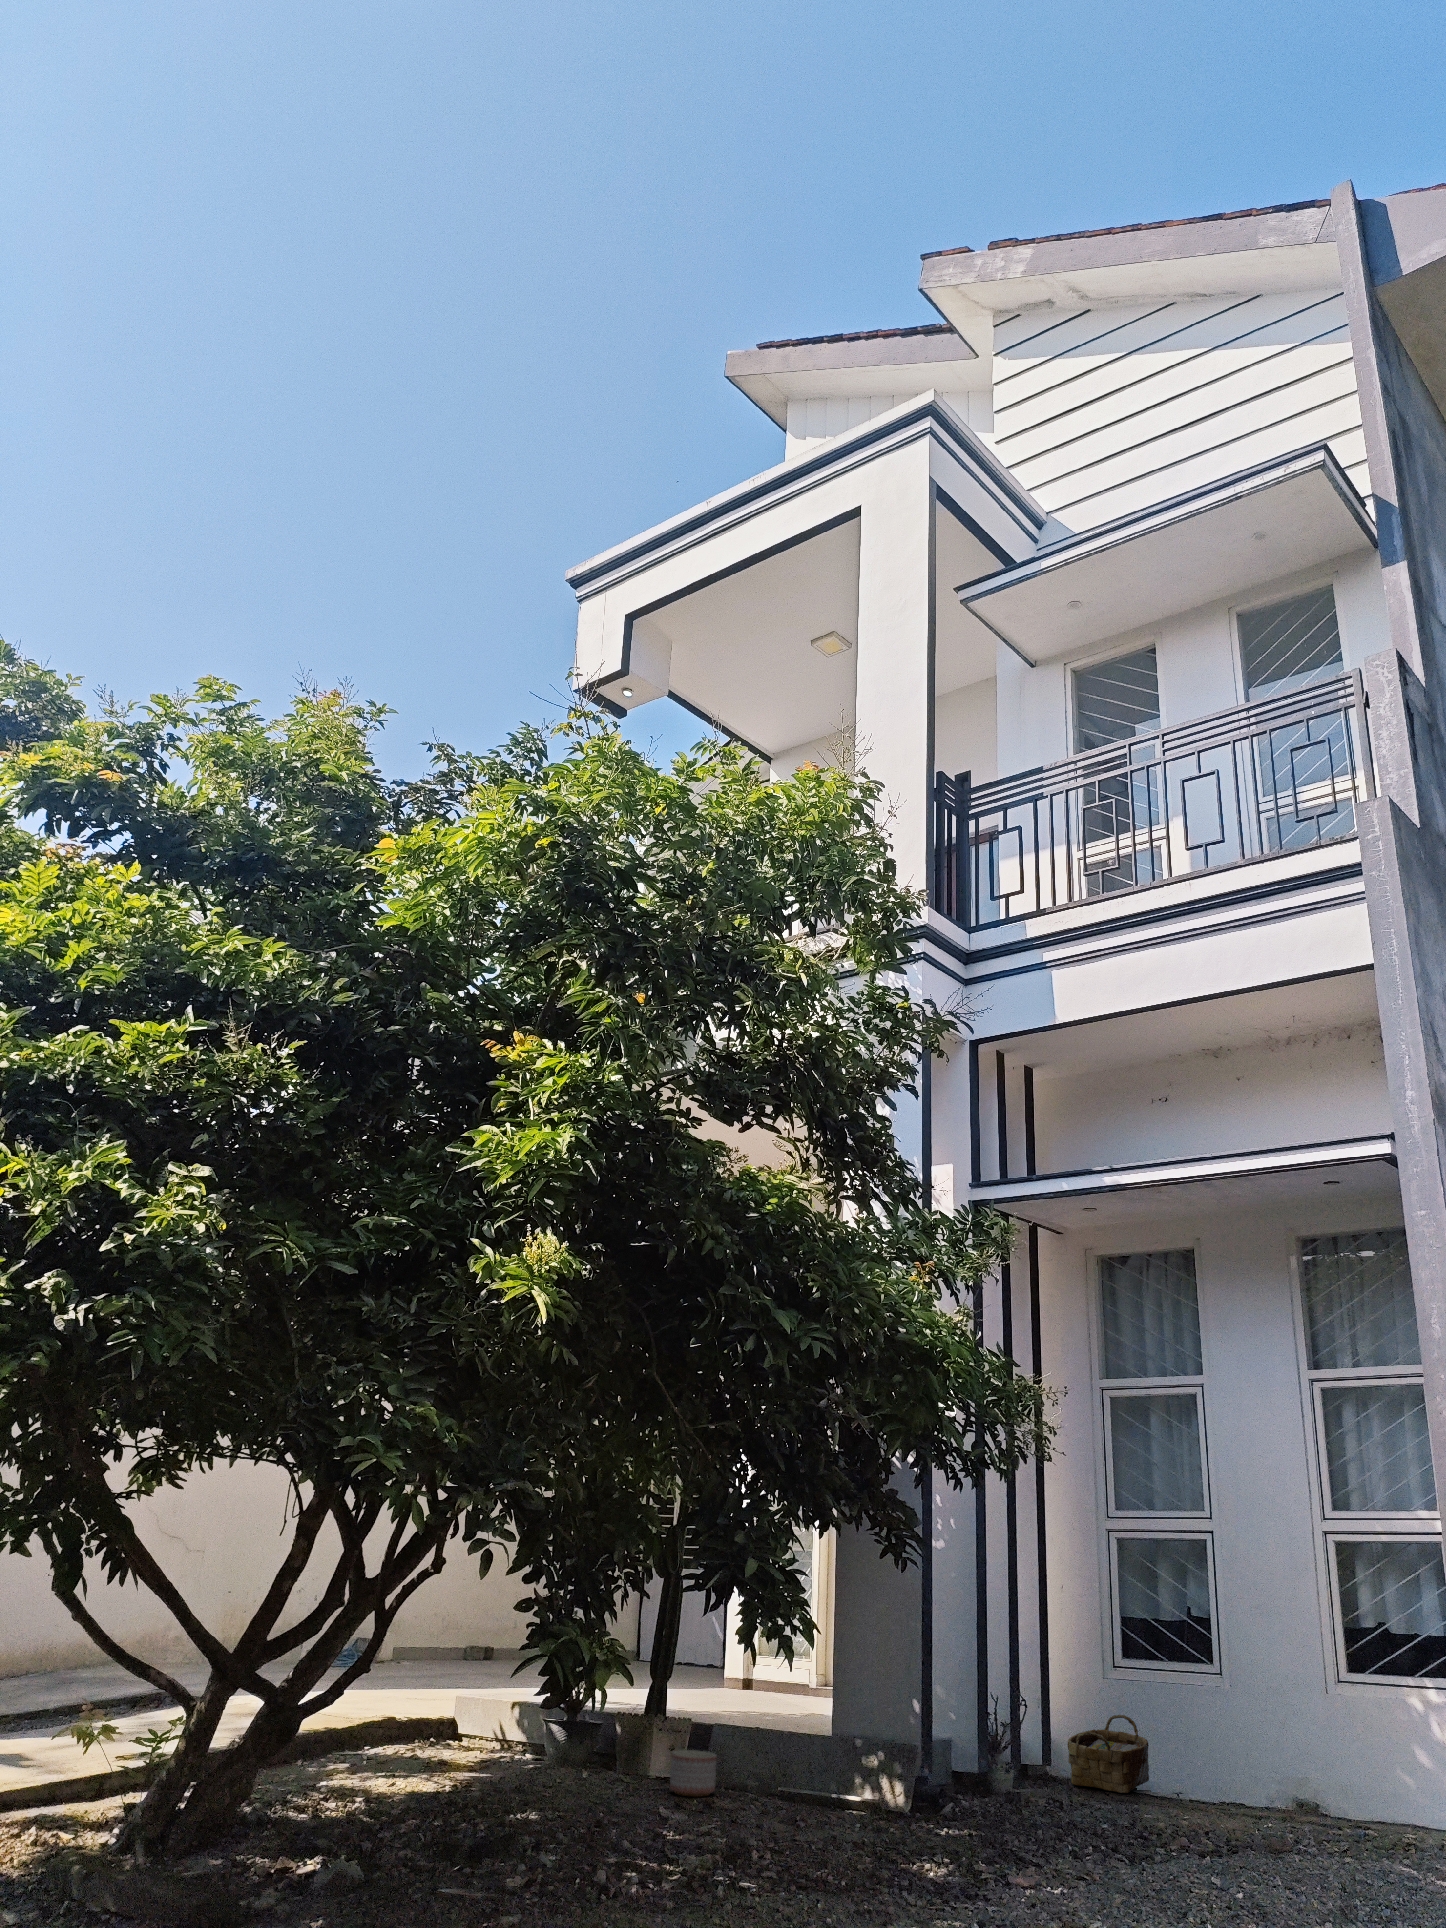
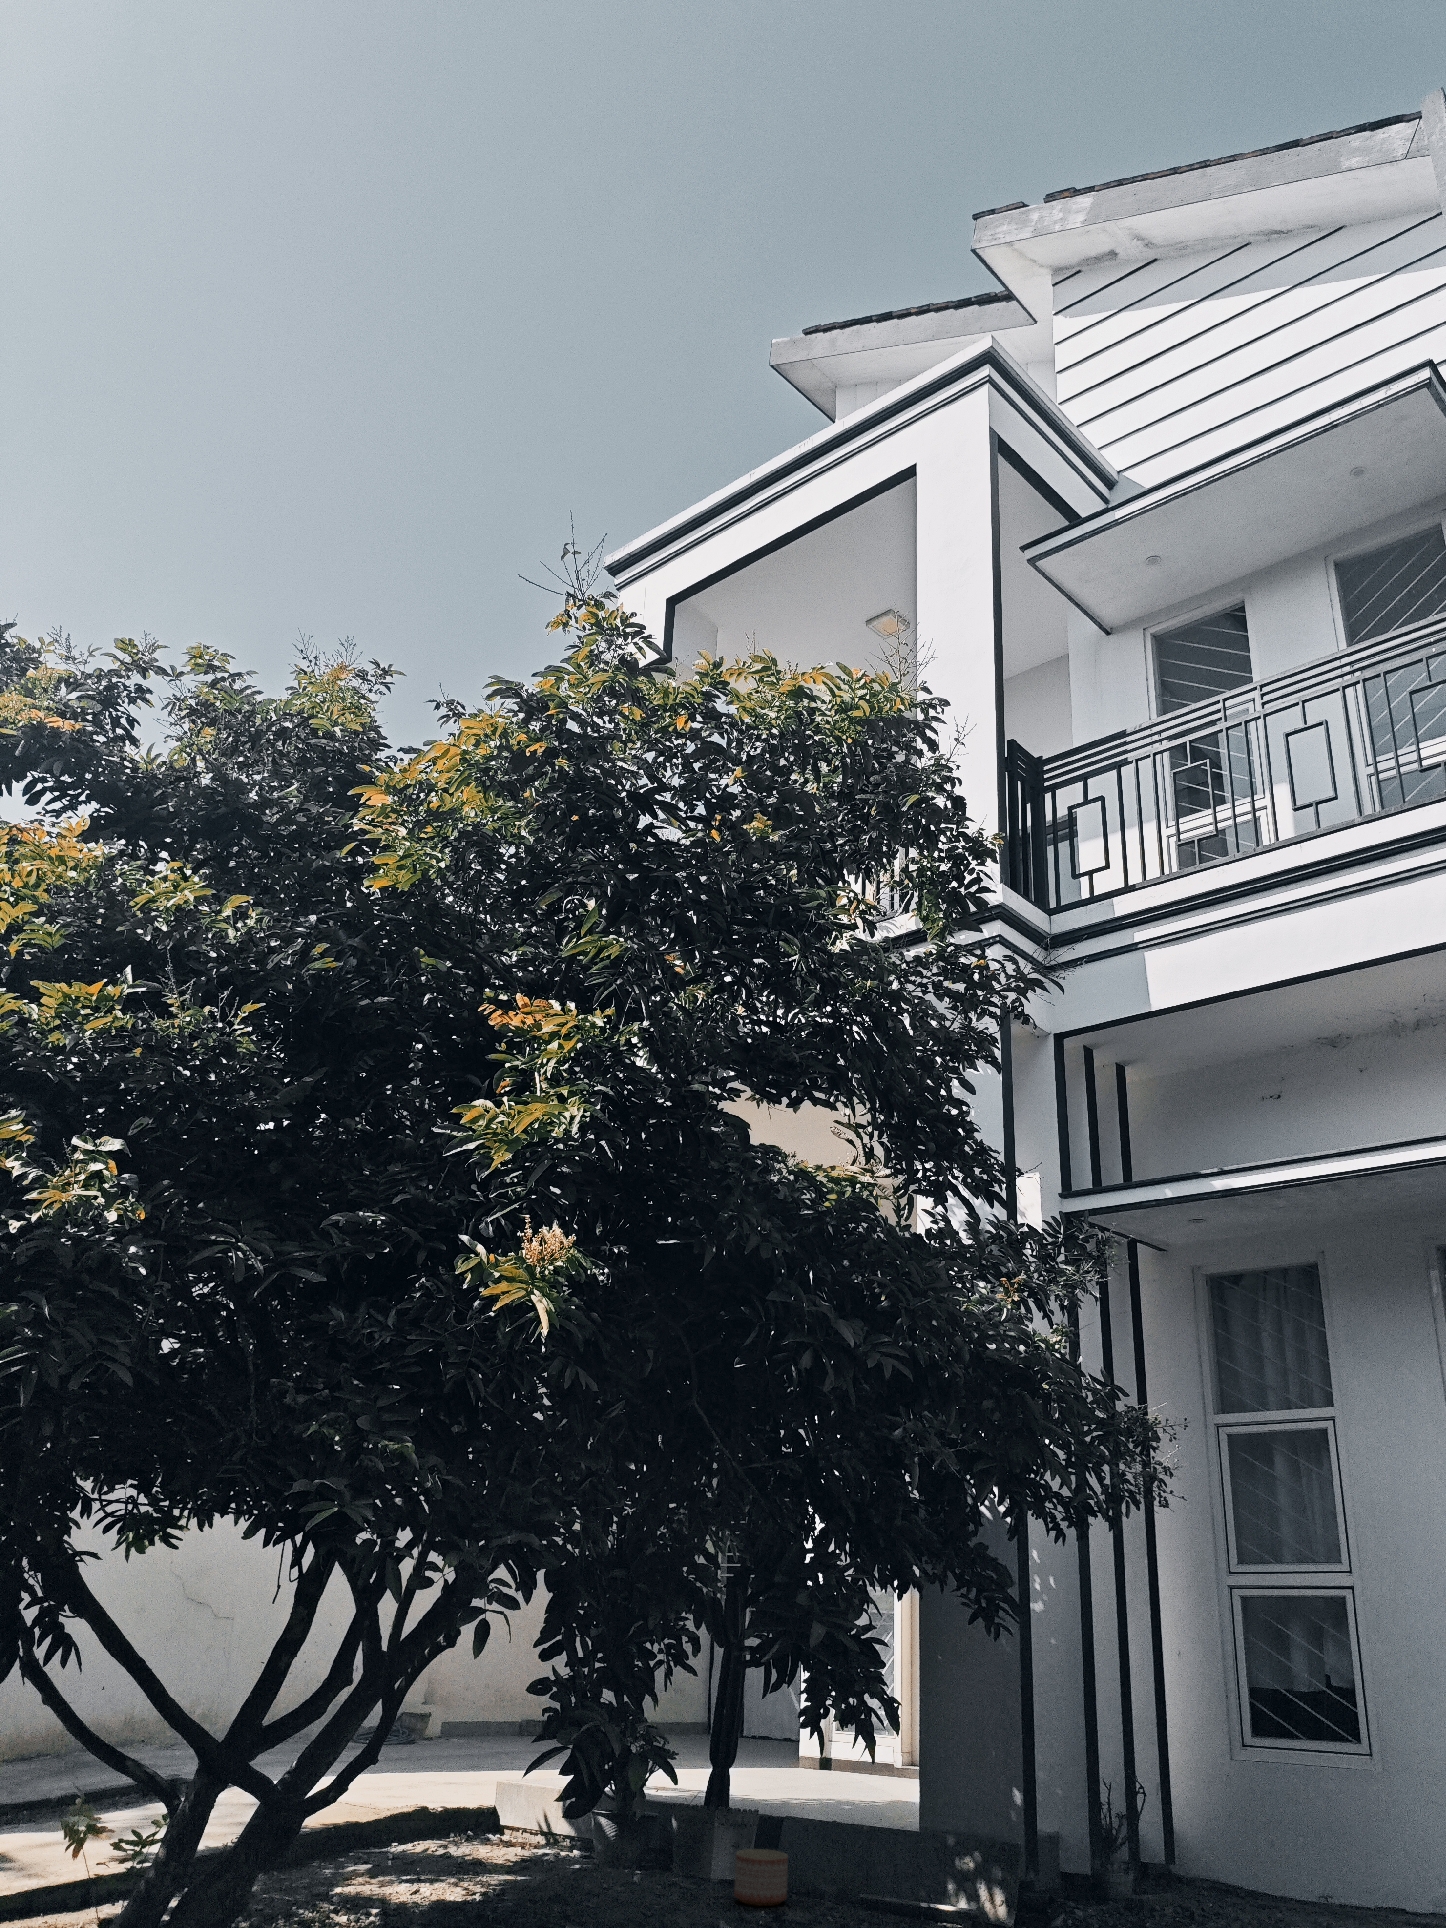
woven basket: present [1068,1715,1149,1793] -> none [1197,1803,1295,1900]

